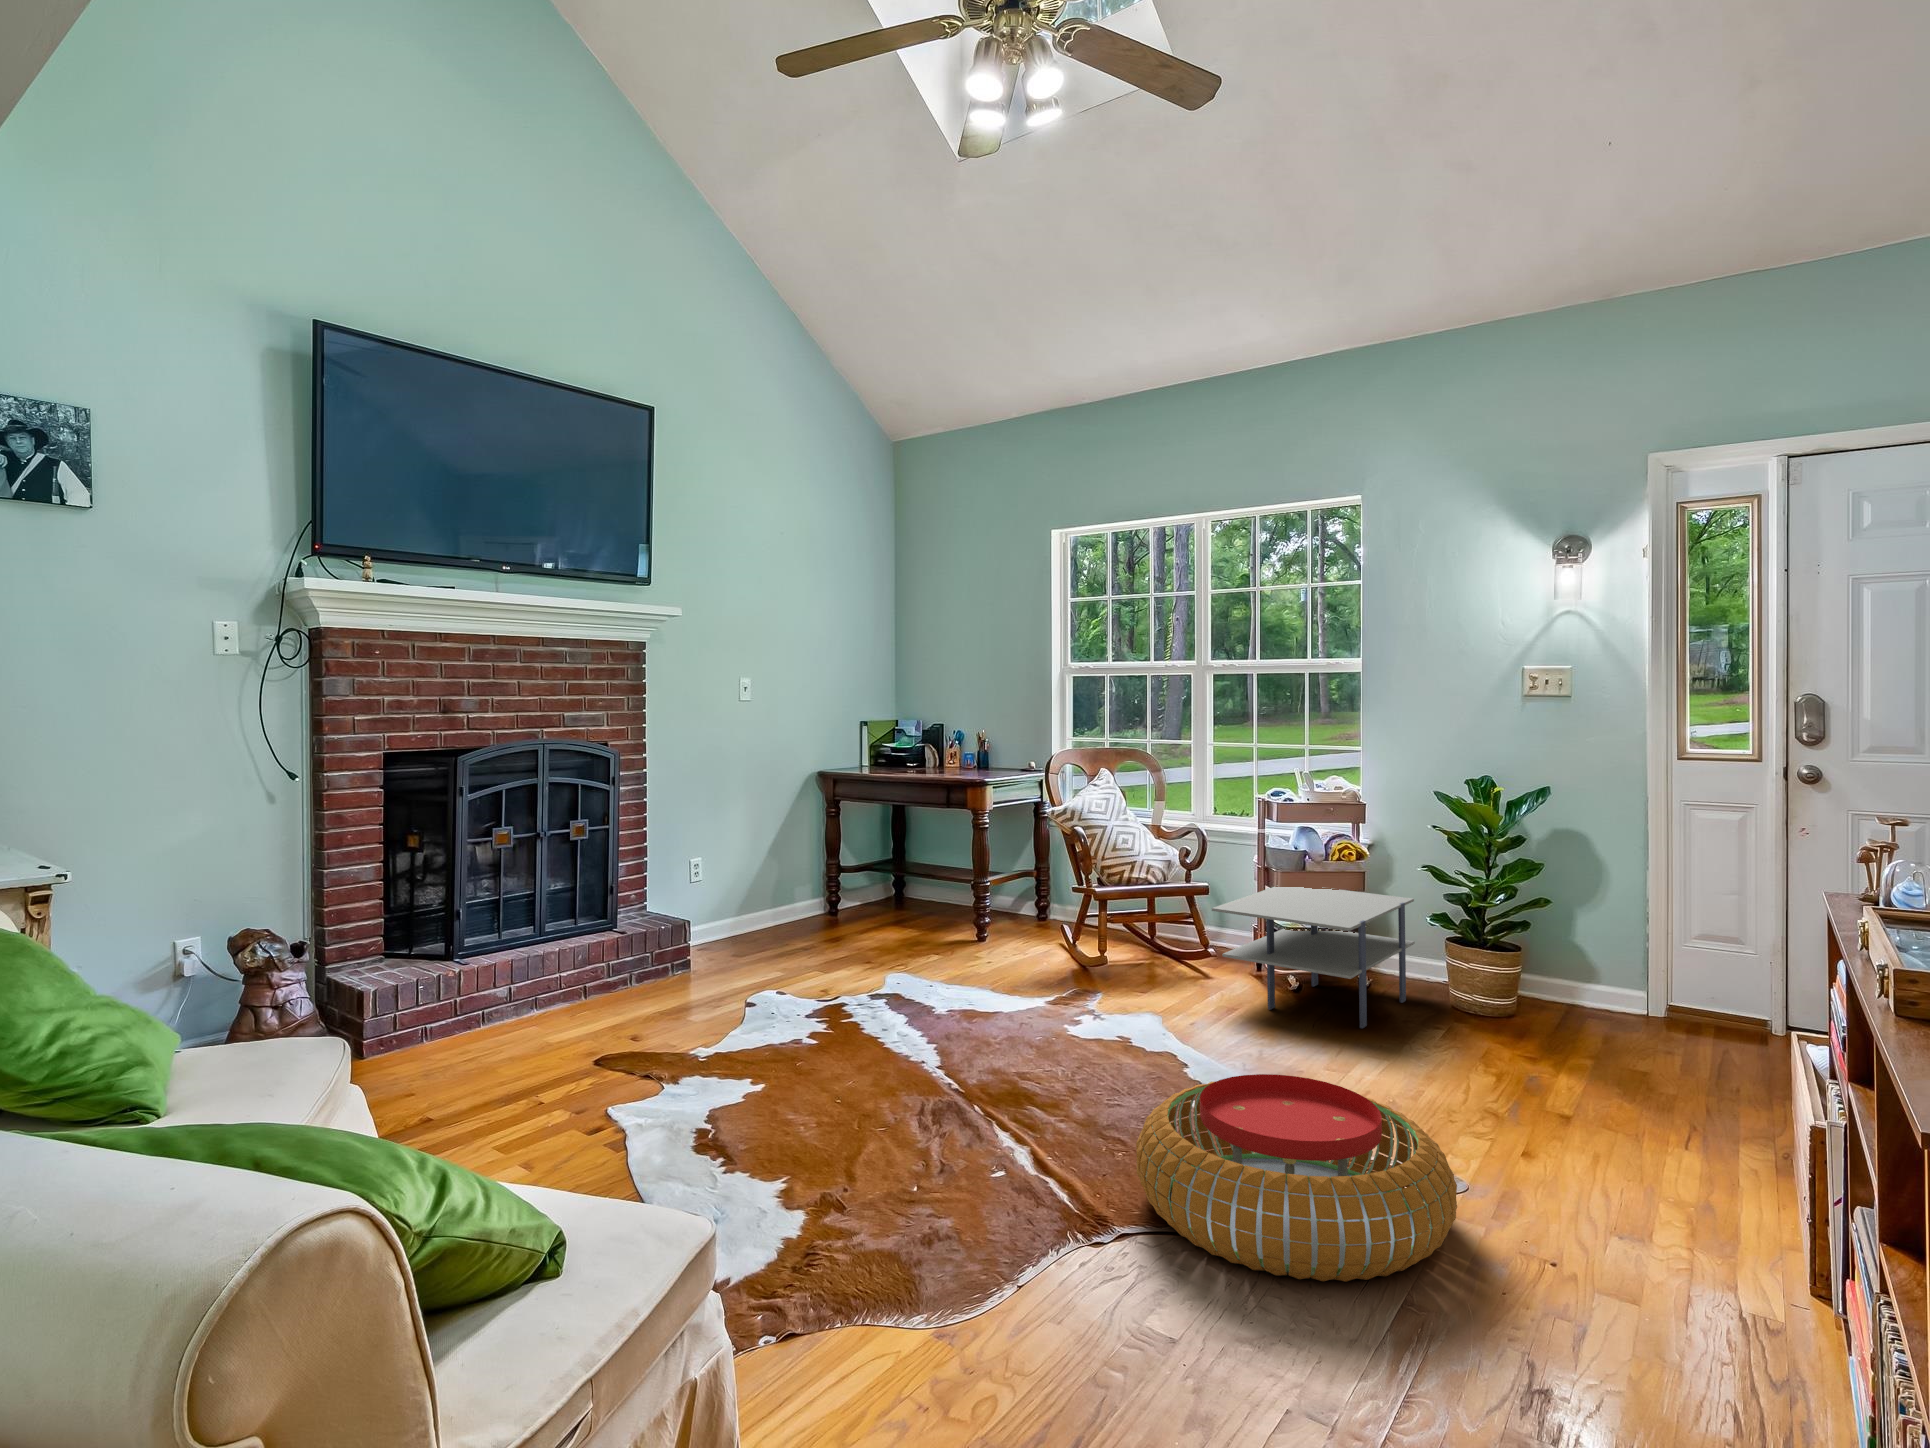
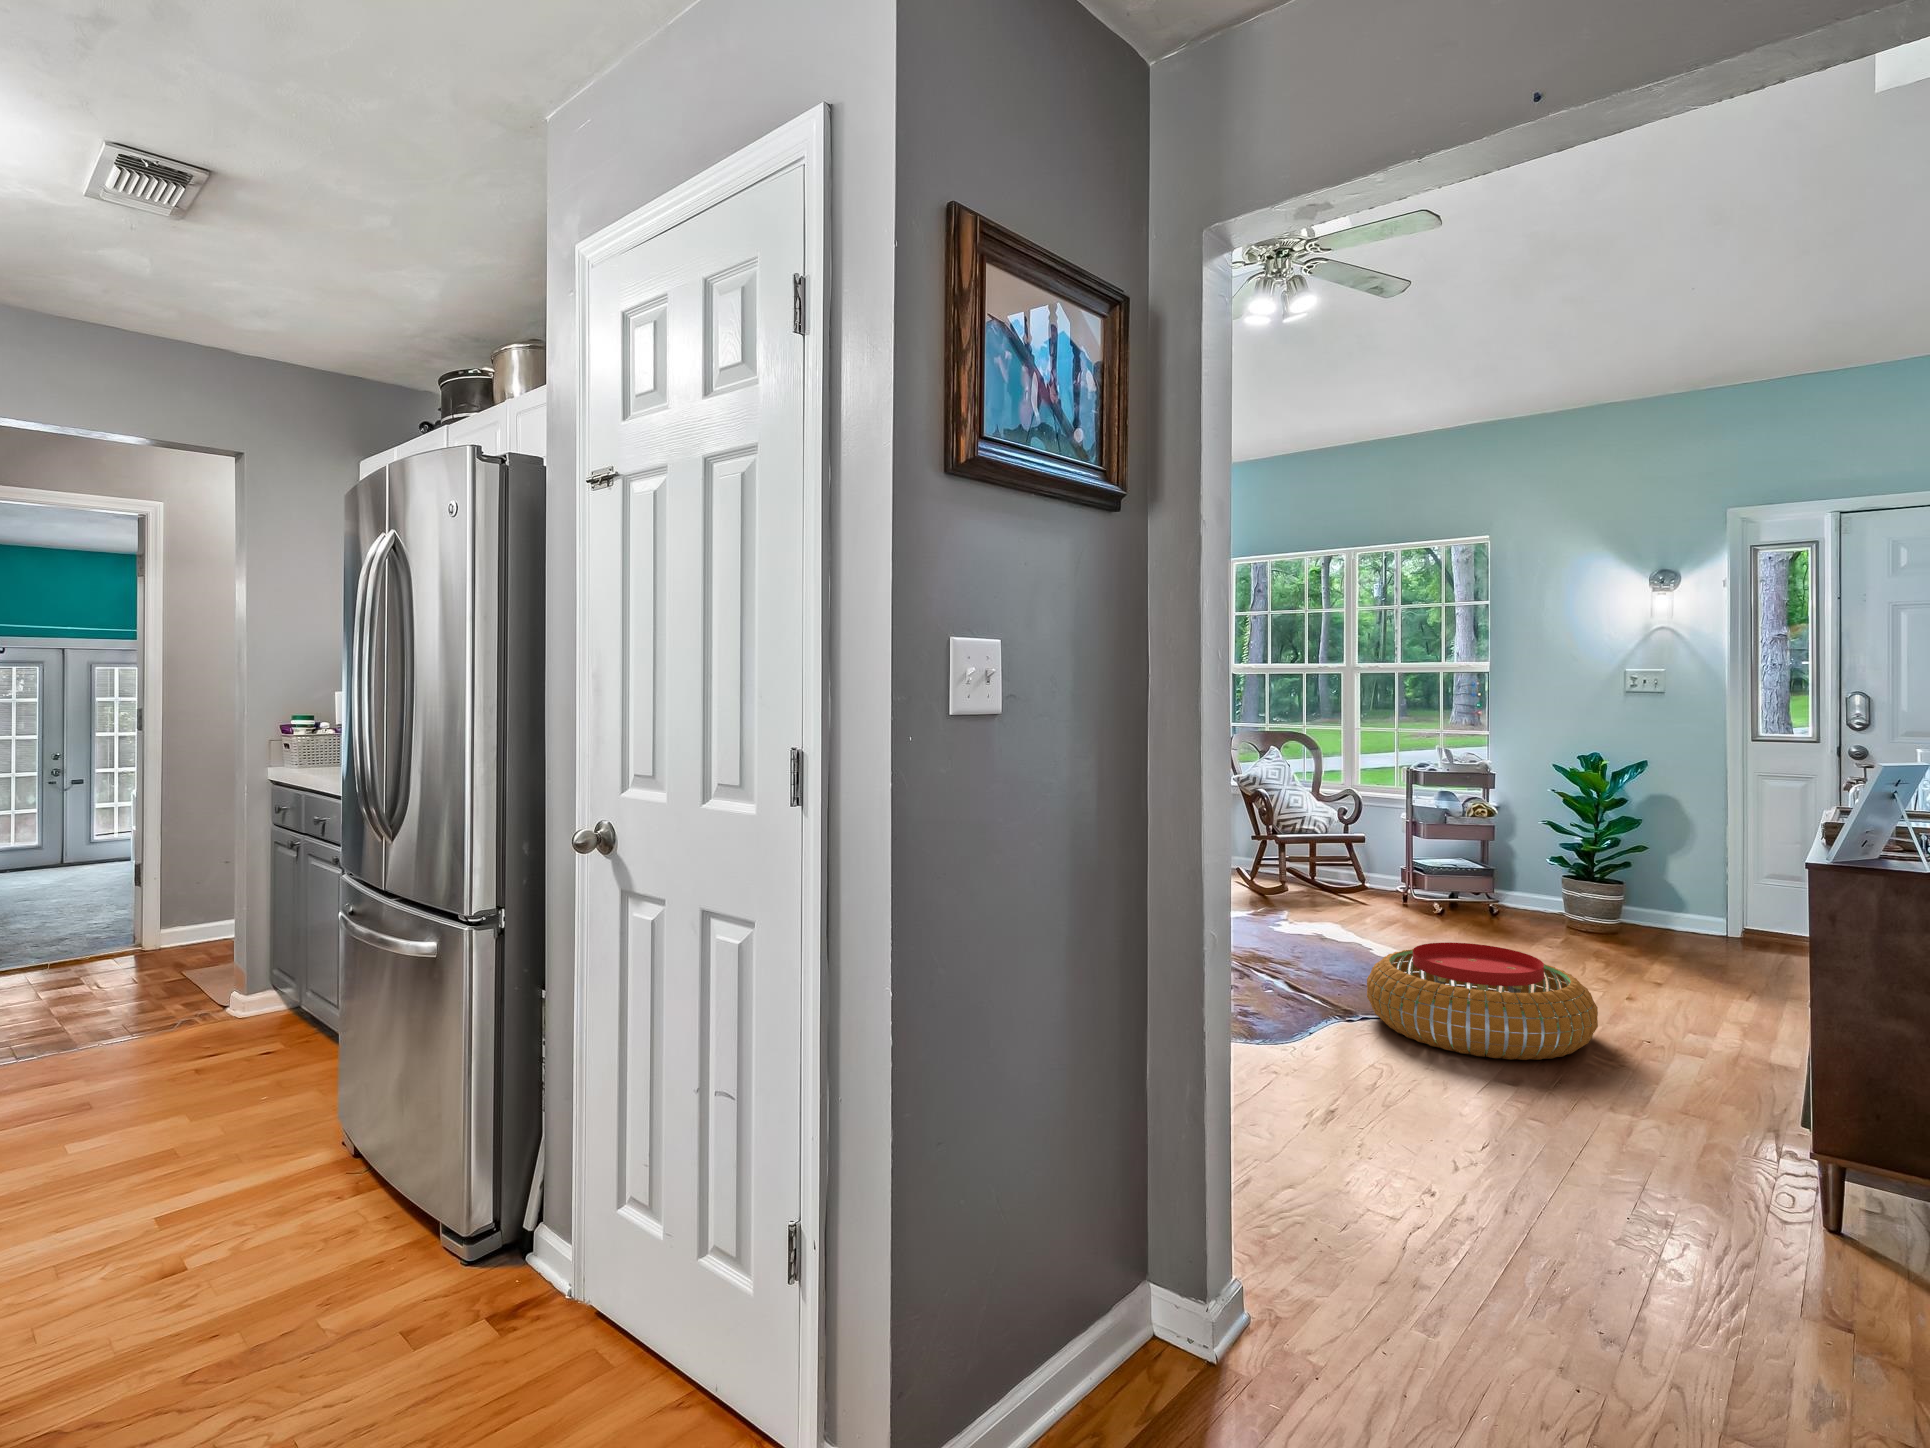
side table: present [1212,887,1415,1028] -> none [1378,835,1536,938]

